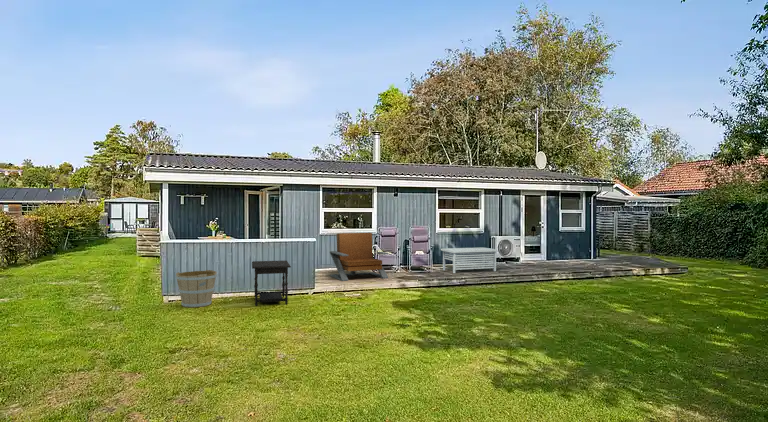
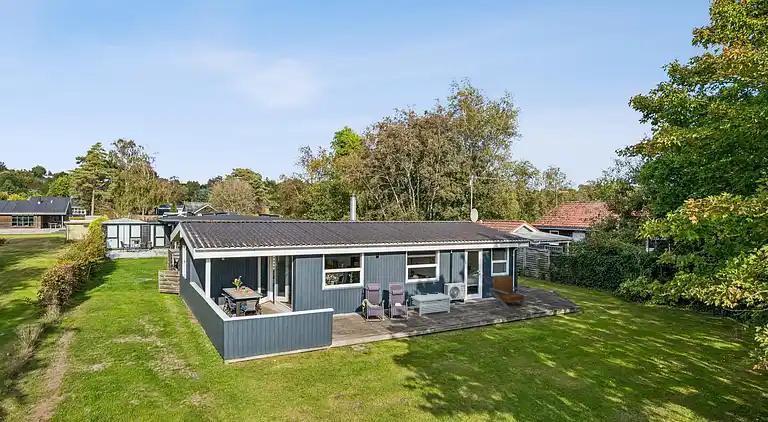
lounge chair: present [330,233,388,281] -> present [489,276,527,309]
side table: present [252,260,291,306] -> none [285,330,320,373]
wooden bucket: present [176,270,217,308] -> none [231,344,262,378]

